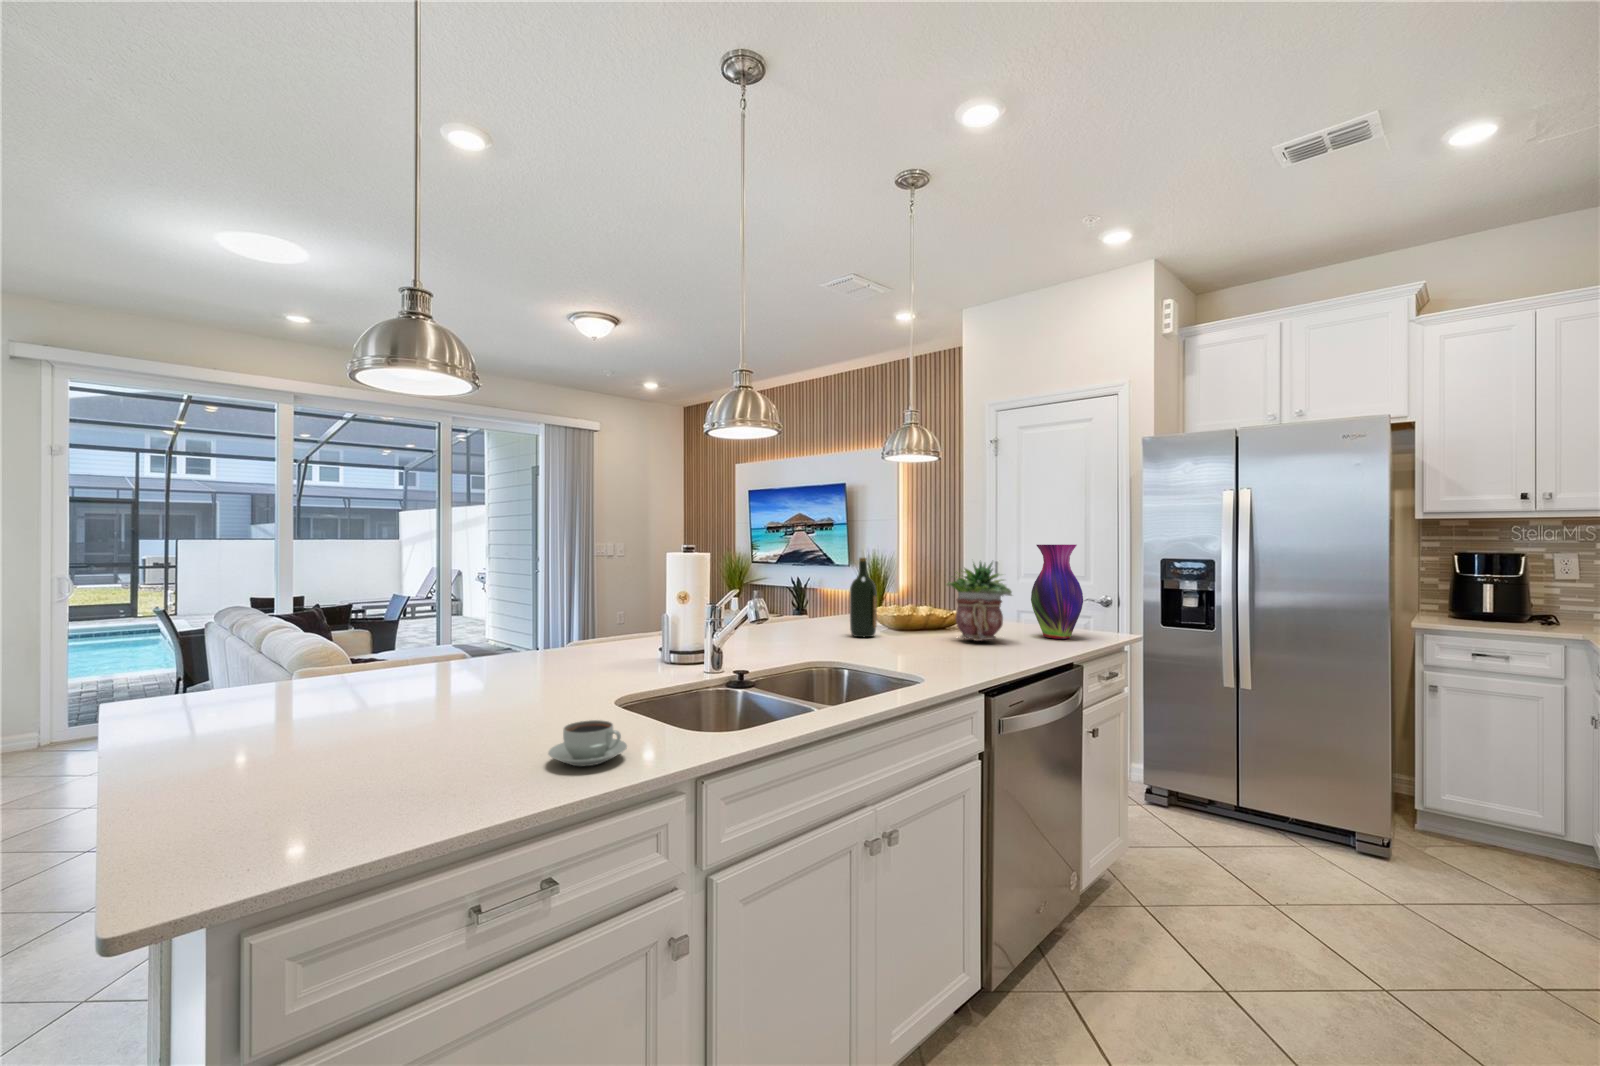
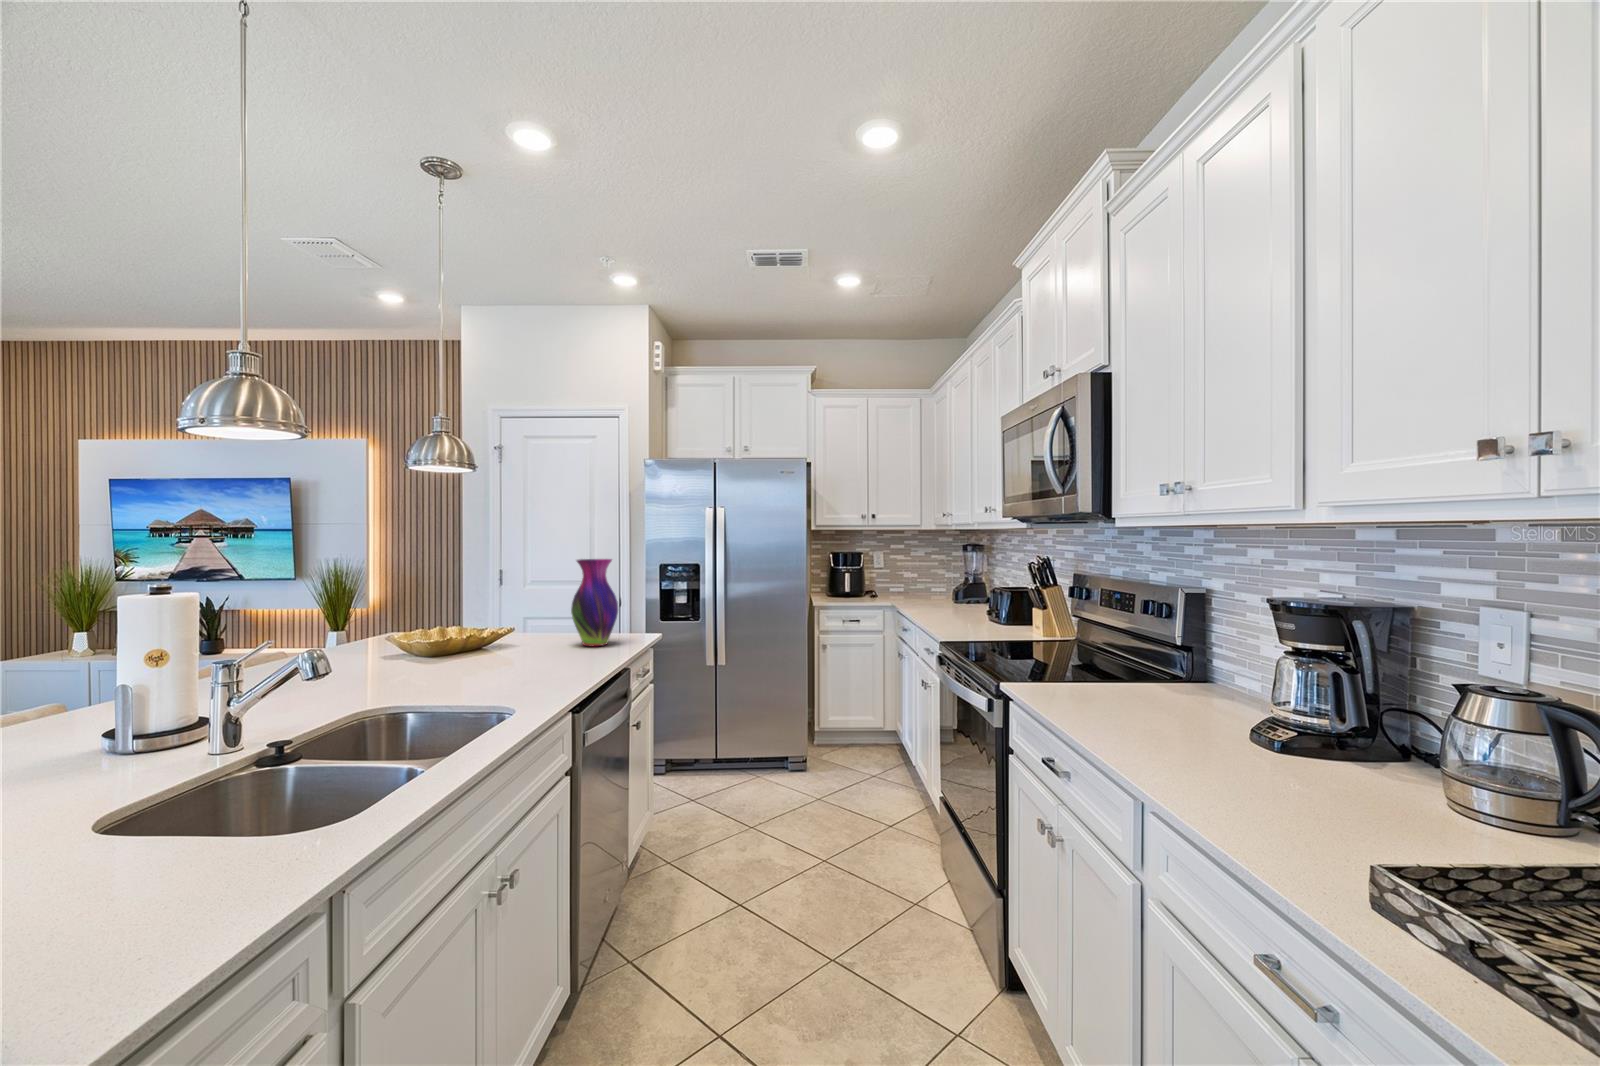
wine bottle: present [850,558,877,637] -> none [374,582,409,673]
potted plant: present [947,562,1012,641] -> none [491,578,563,659]
coffee cup: present [548,720,627,766] -> none [90,855,233,933]

